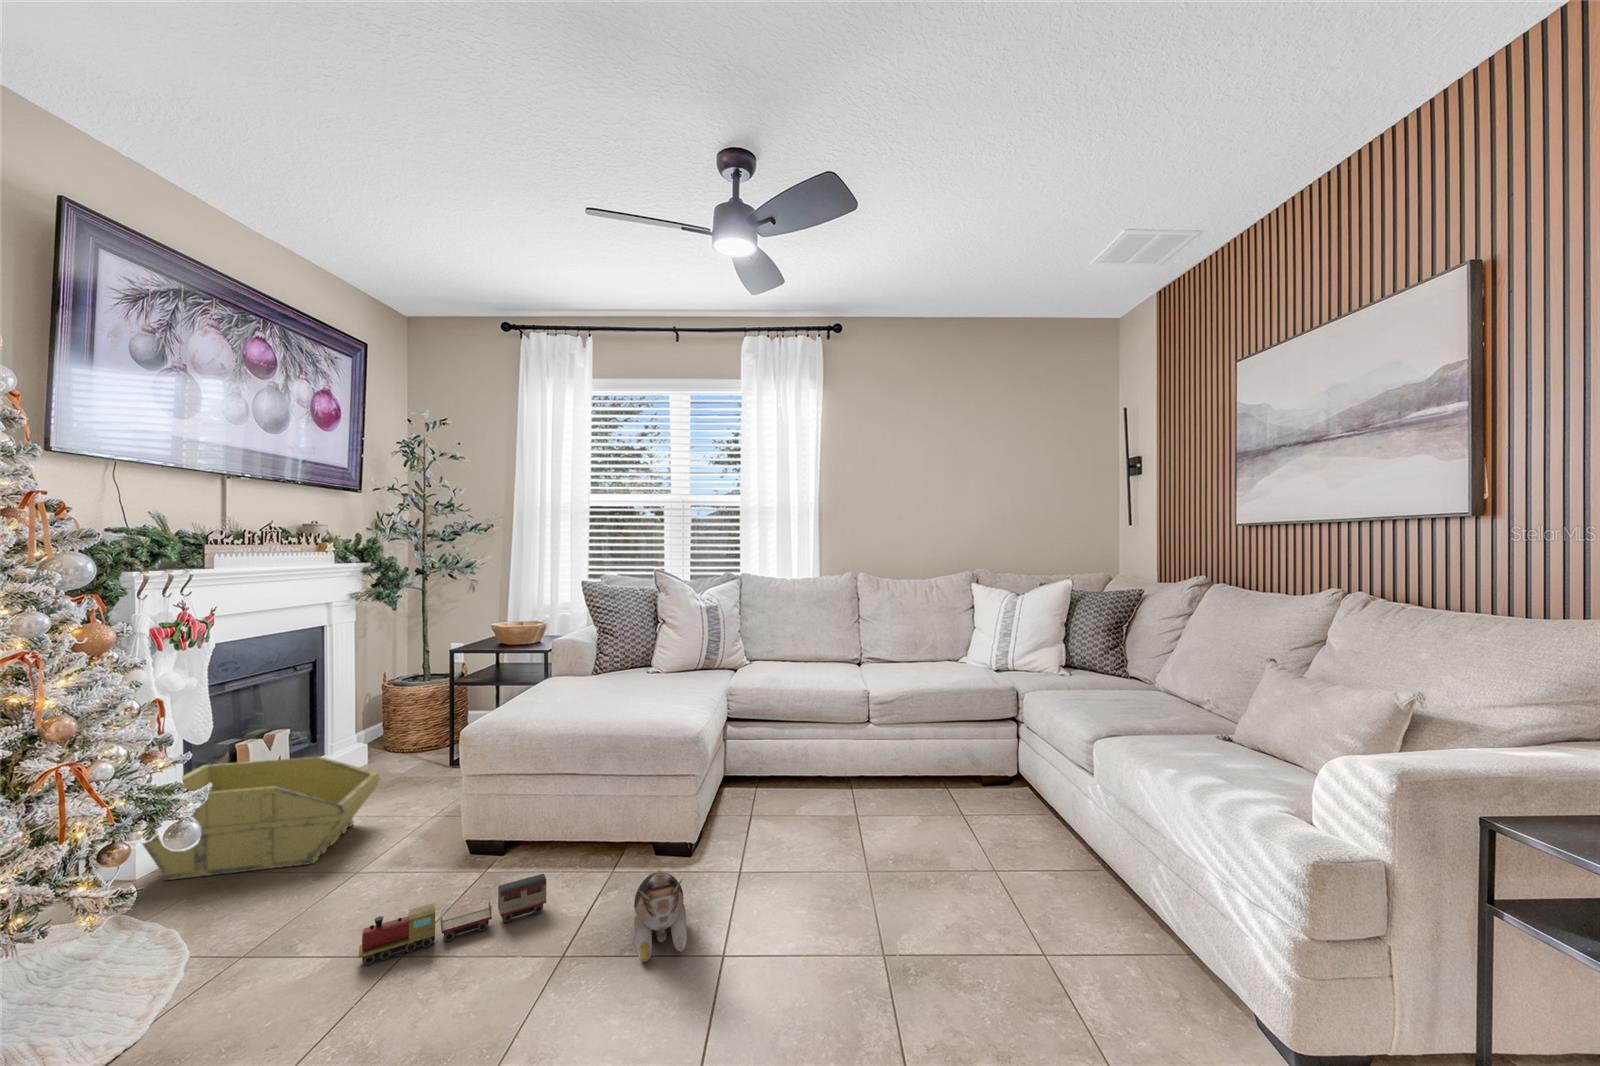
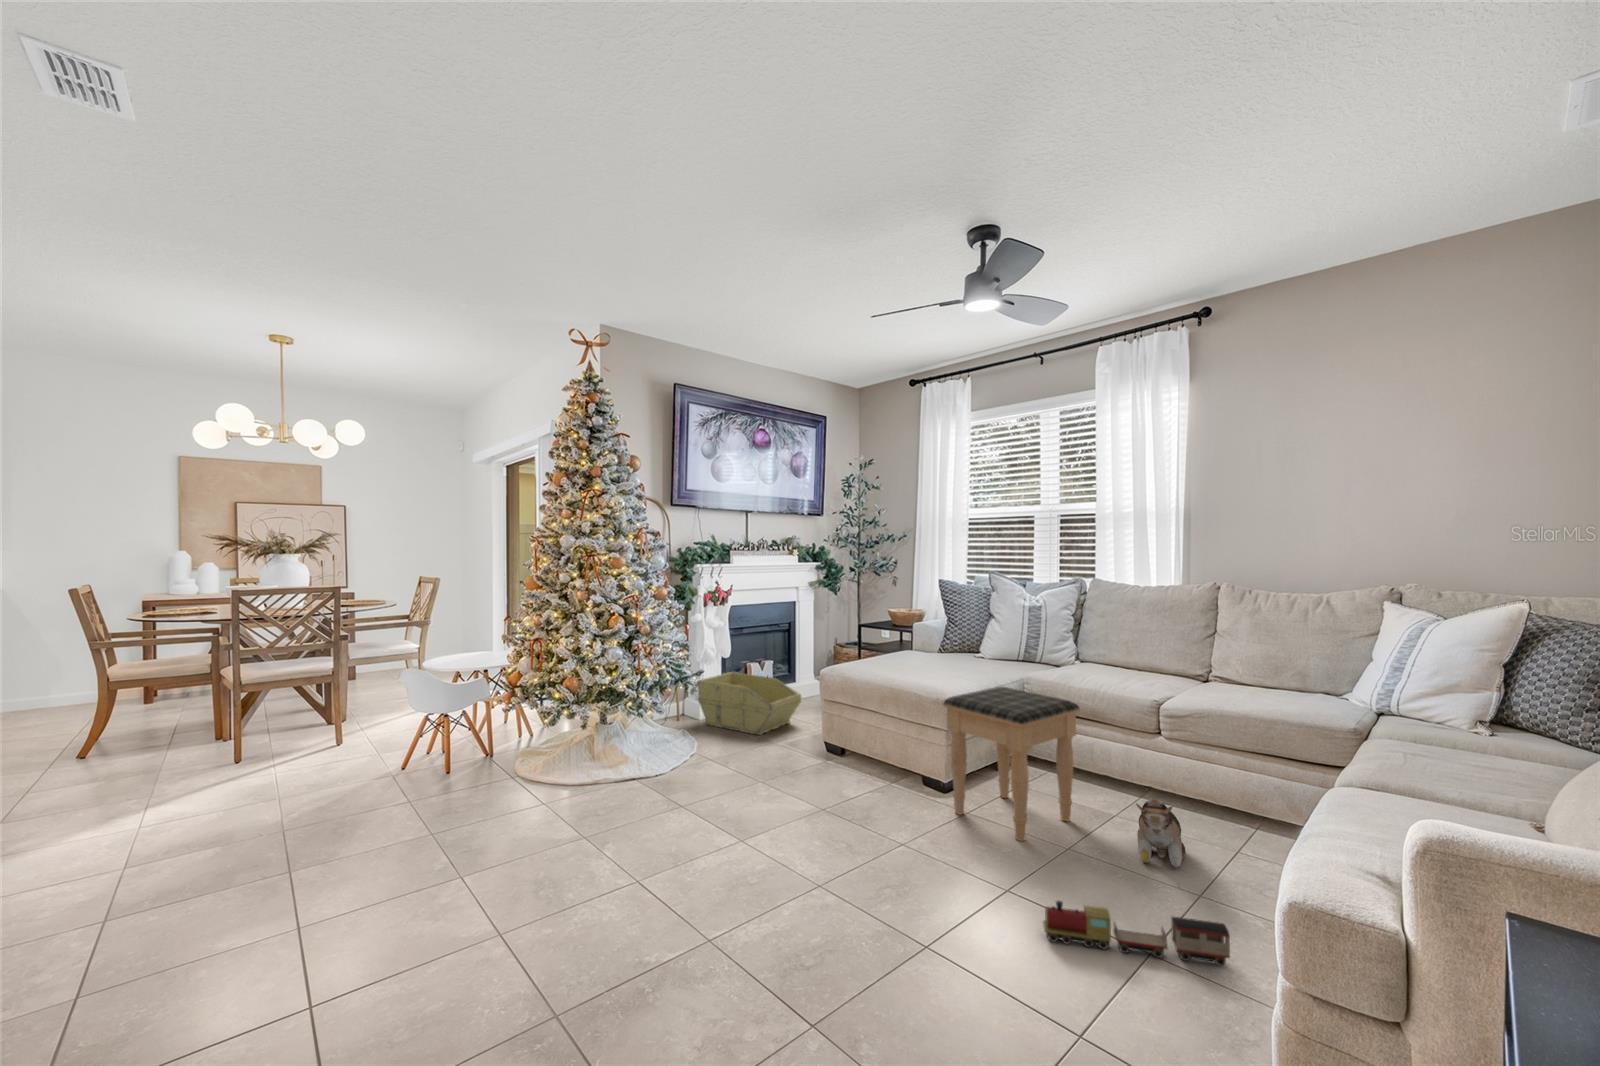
footstool: none [716,704,843,885] -> present [943,687,1080,841]
plush toy: present [634,870,687,962] -> present [1136,798,1185,867]
toy train: present [359,874,546,965] -> present [1043,901,1230,966]

